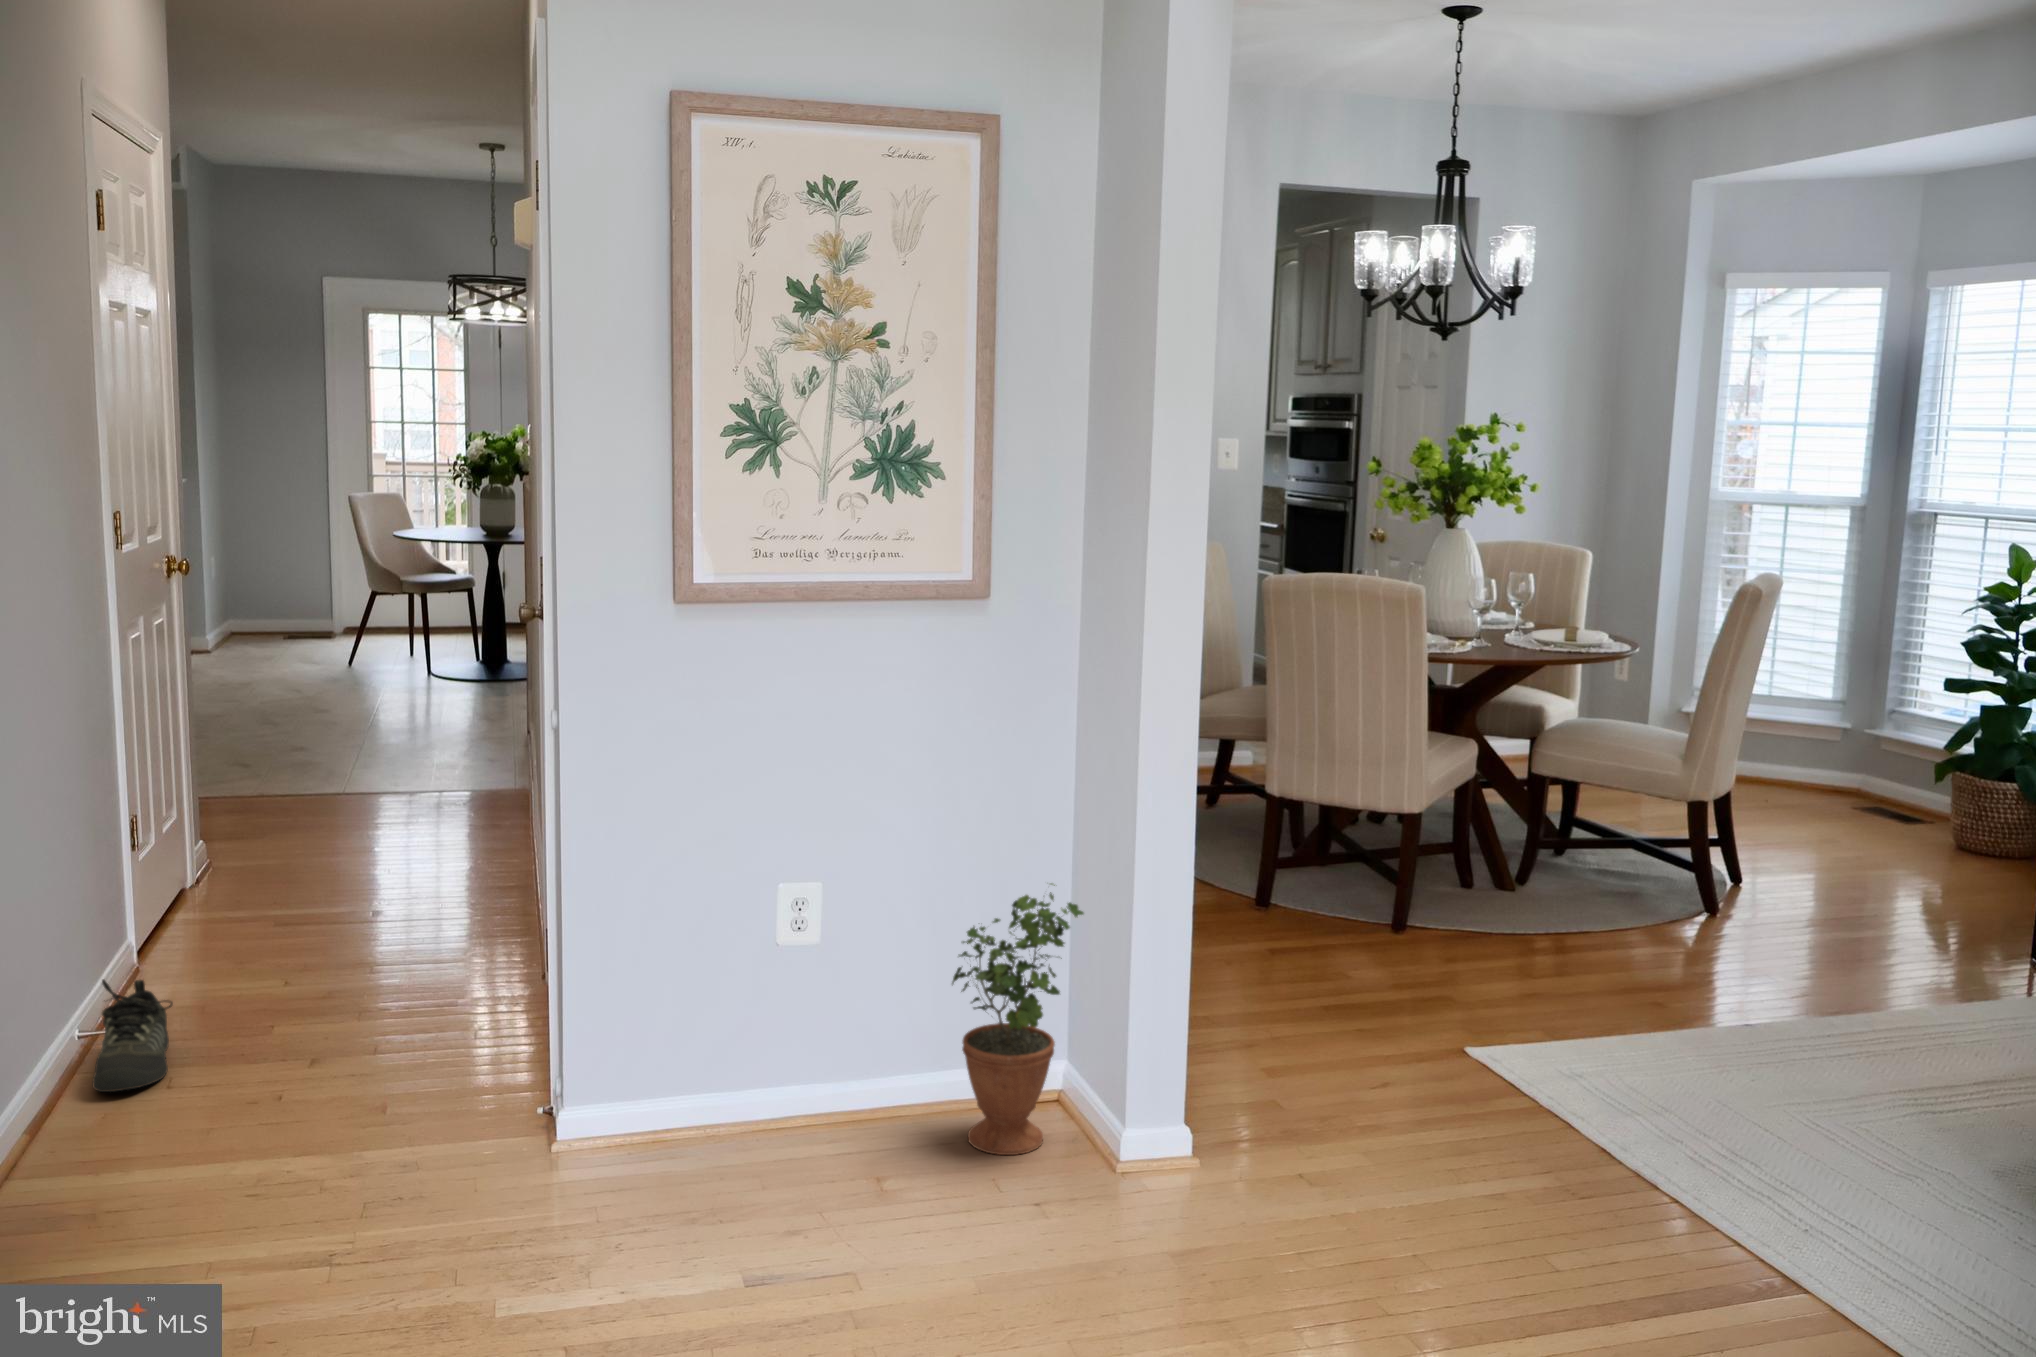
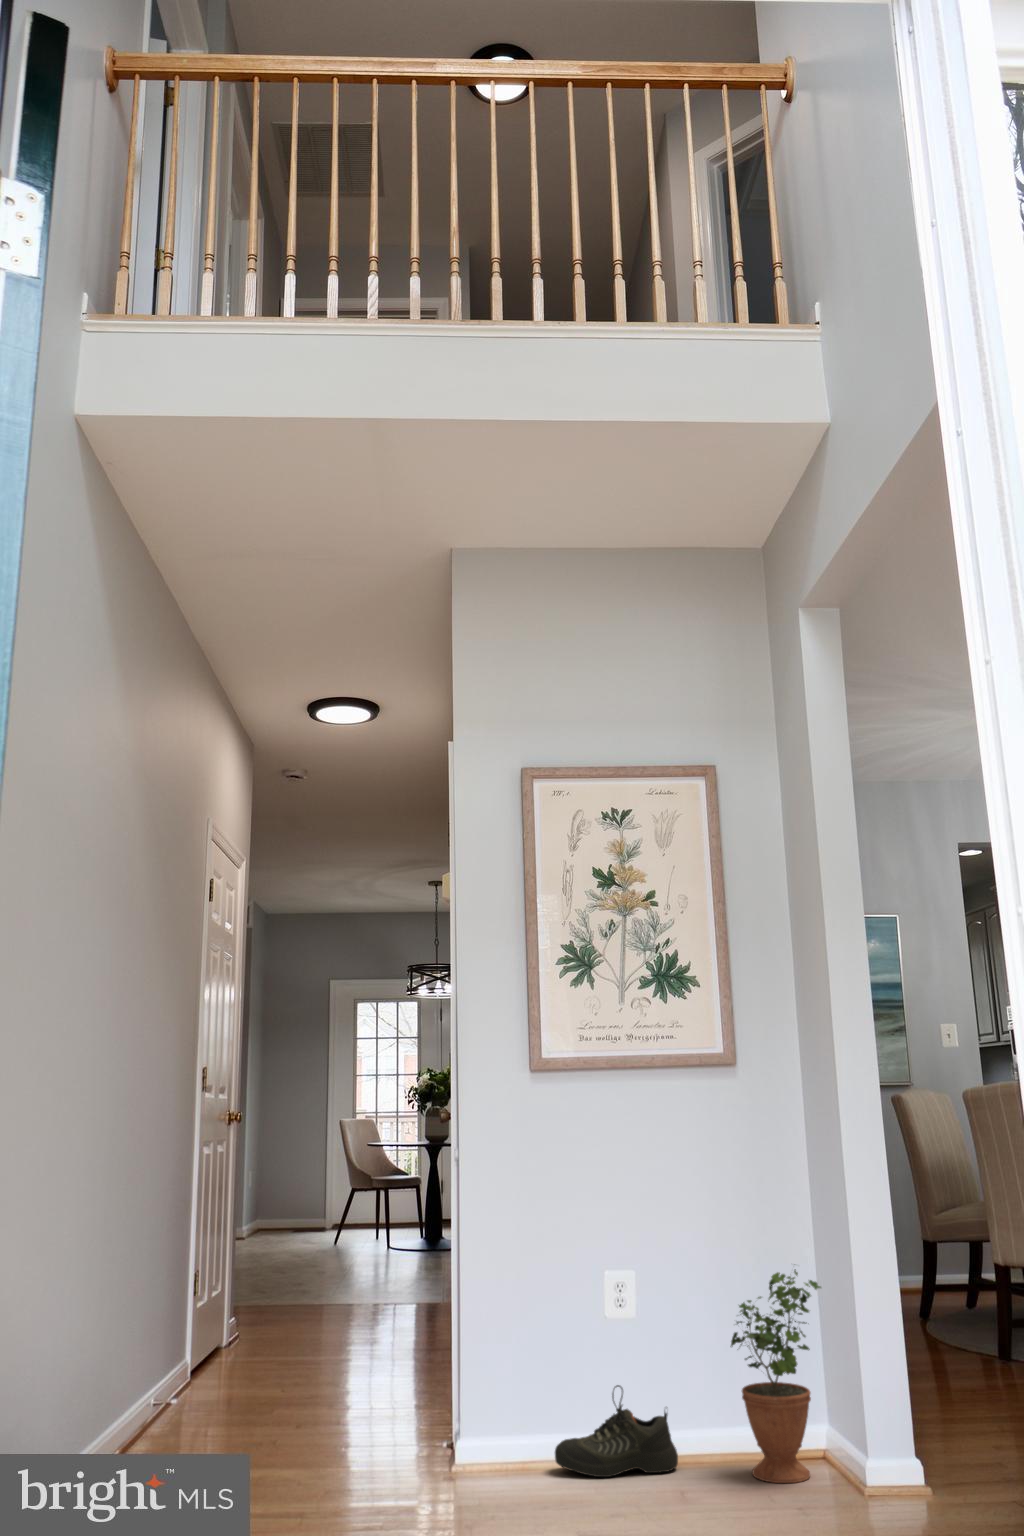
shoe: present [93,980,173,1092] -> present [555,1385,678,1477]

